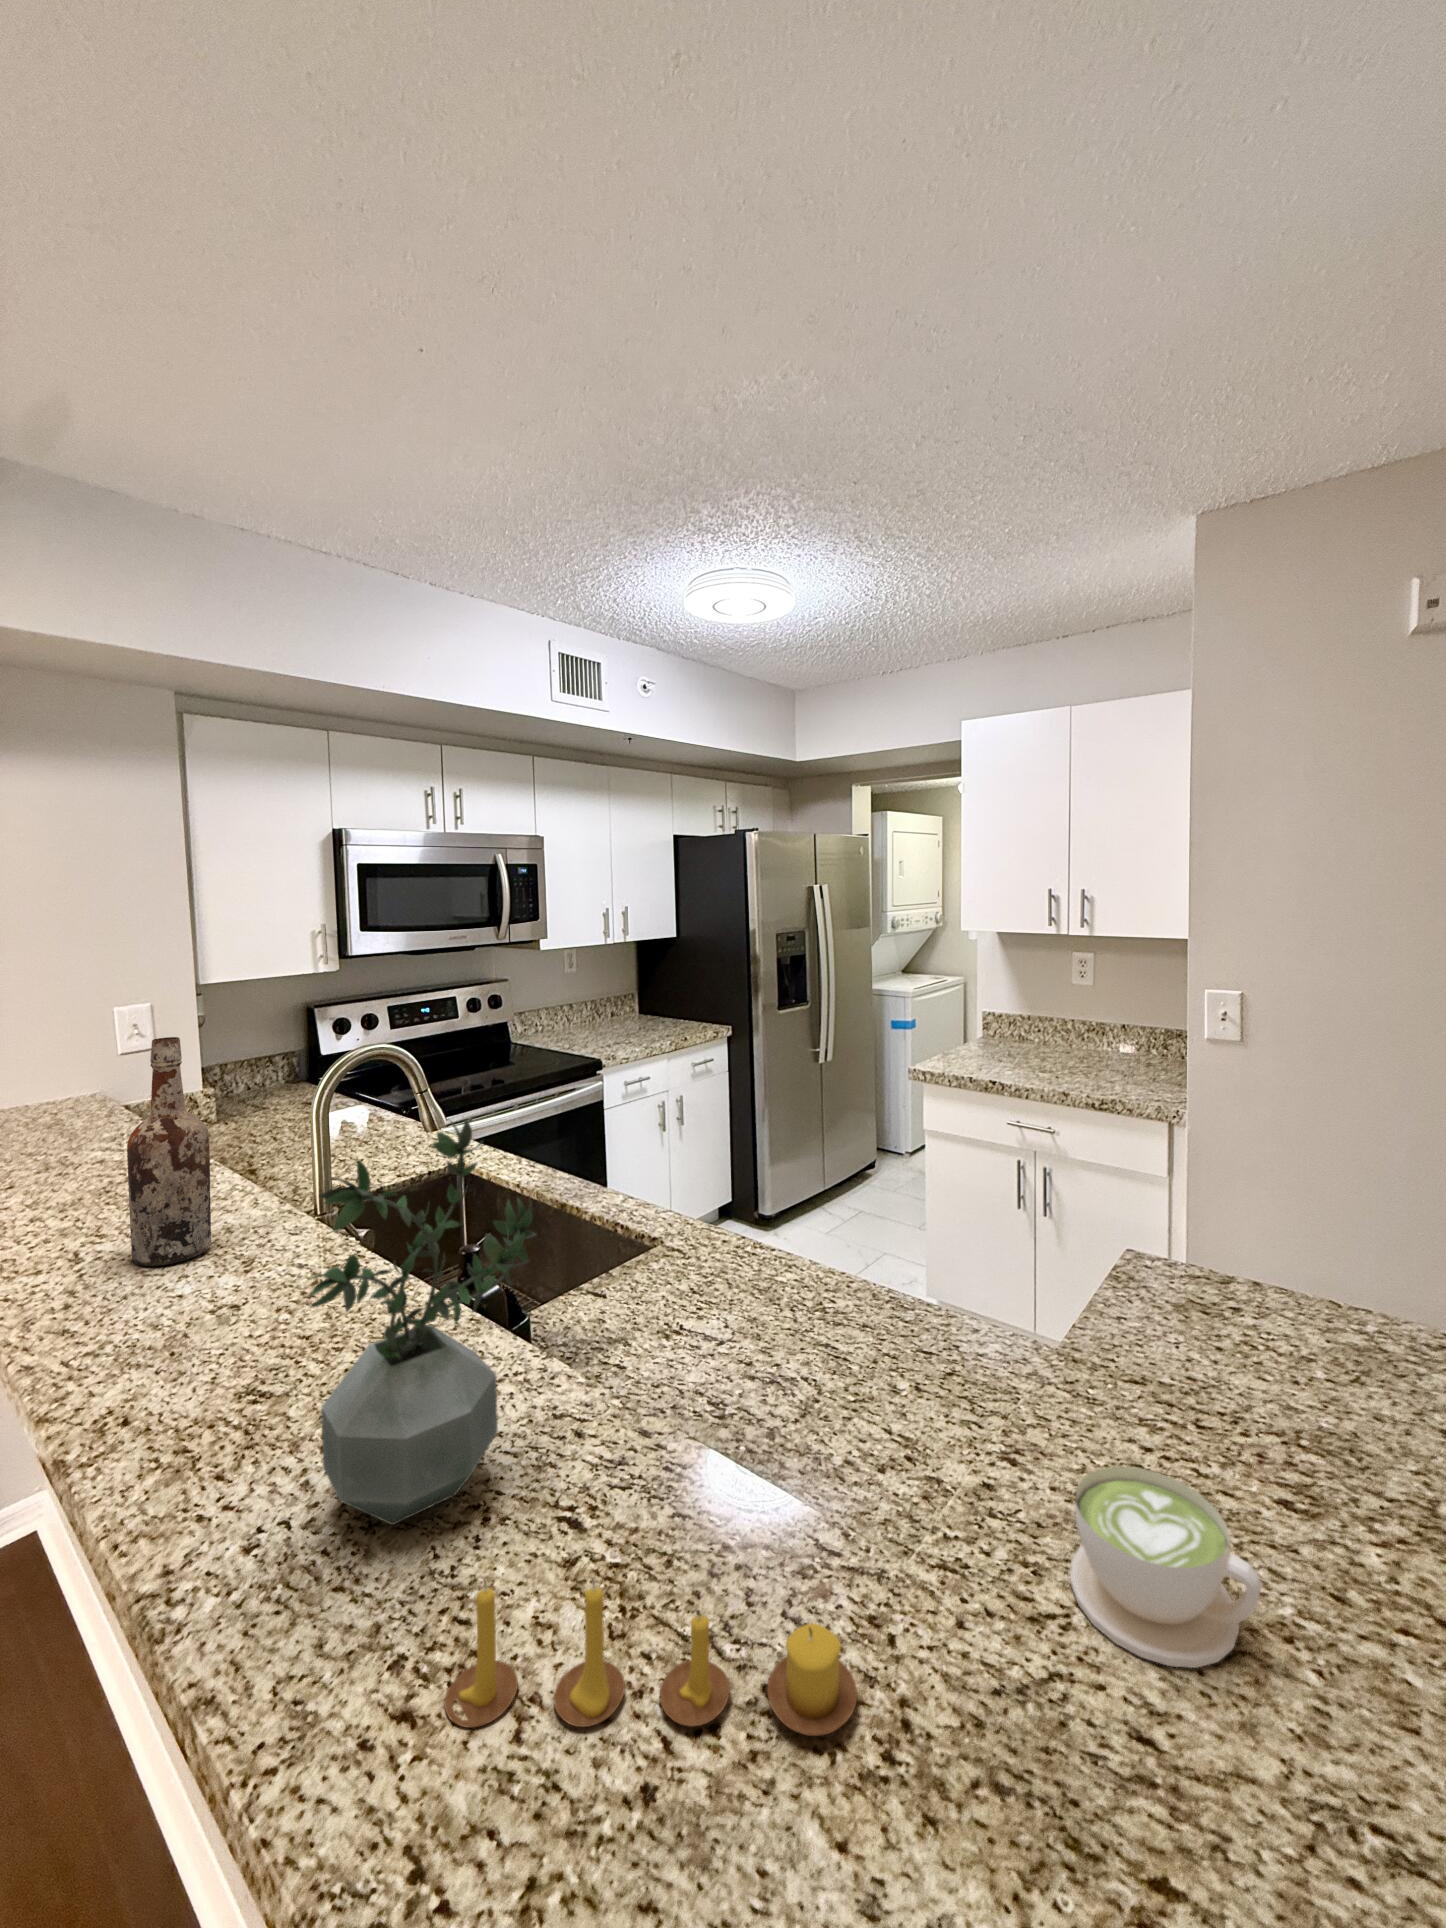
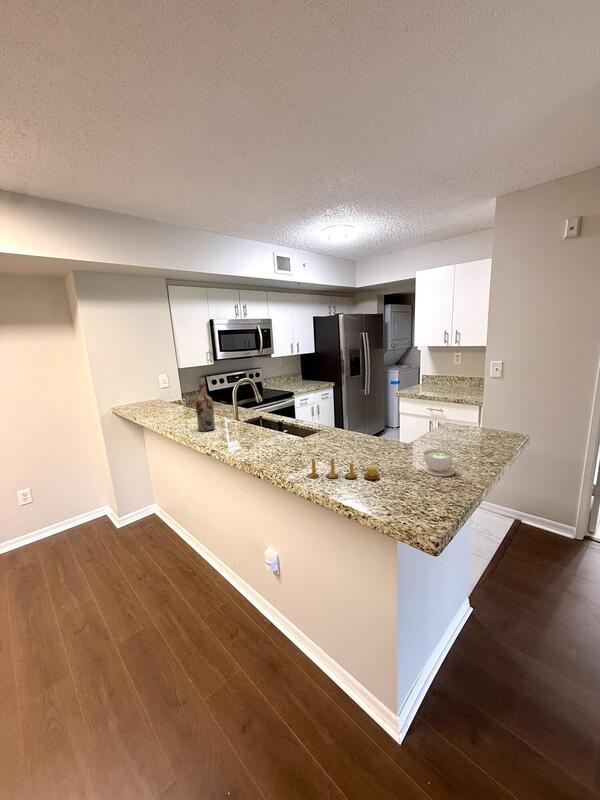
potted plant: present [310,1120,536,1525] -> none [269,384,310,462]

